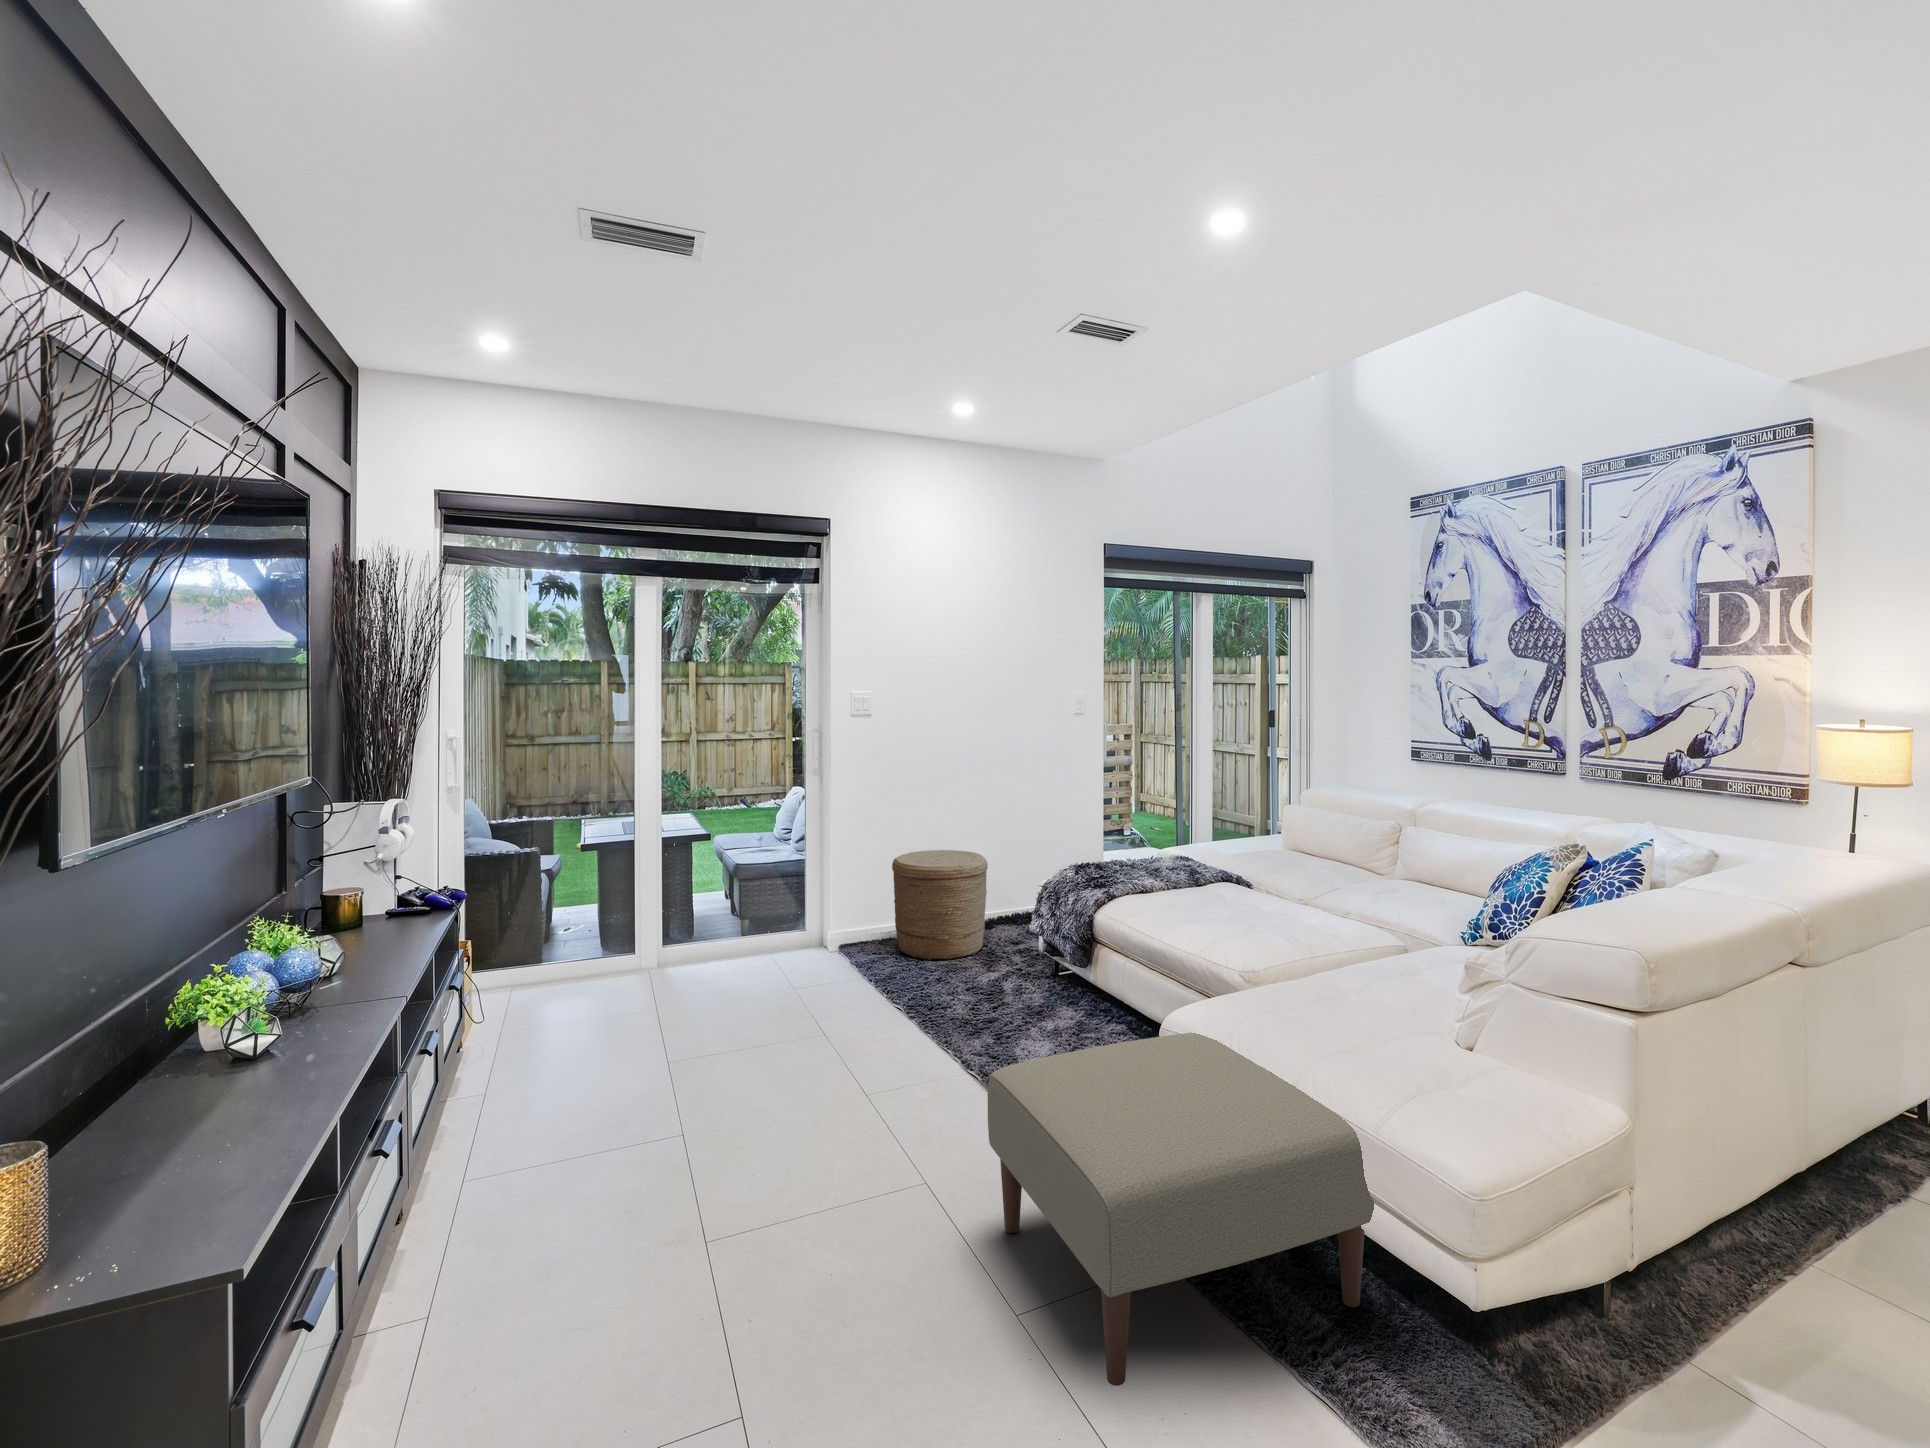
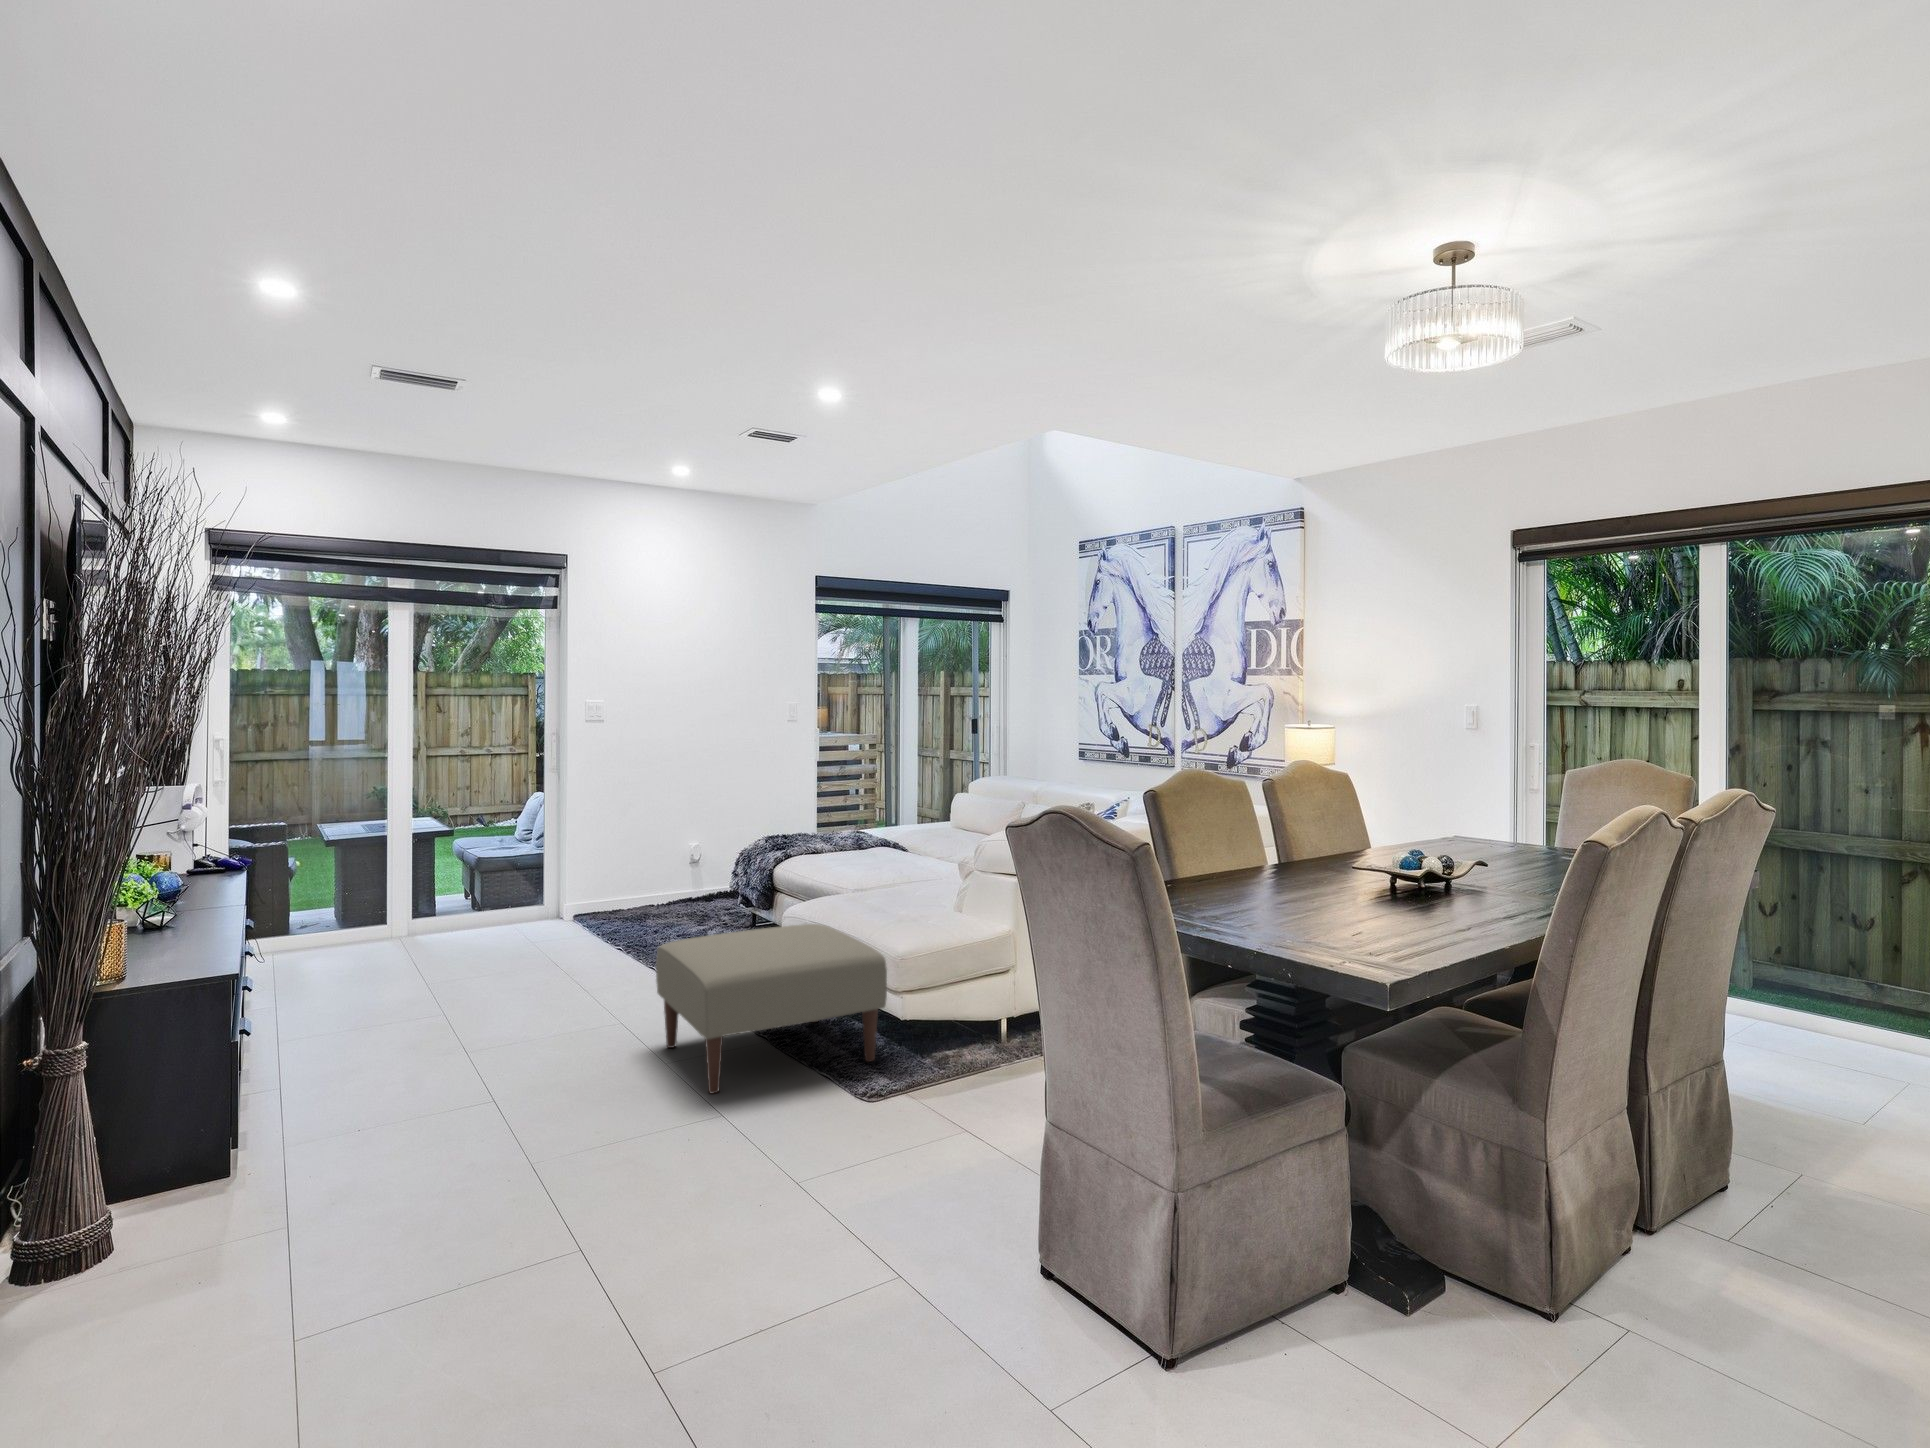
woven basket: present [892,850,988,960] -> none [620,836,704,924]

